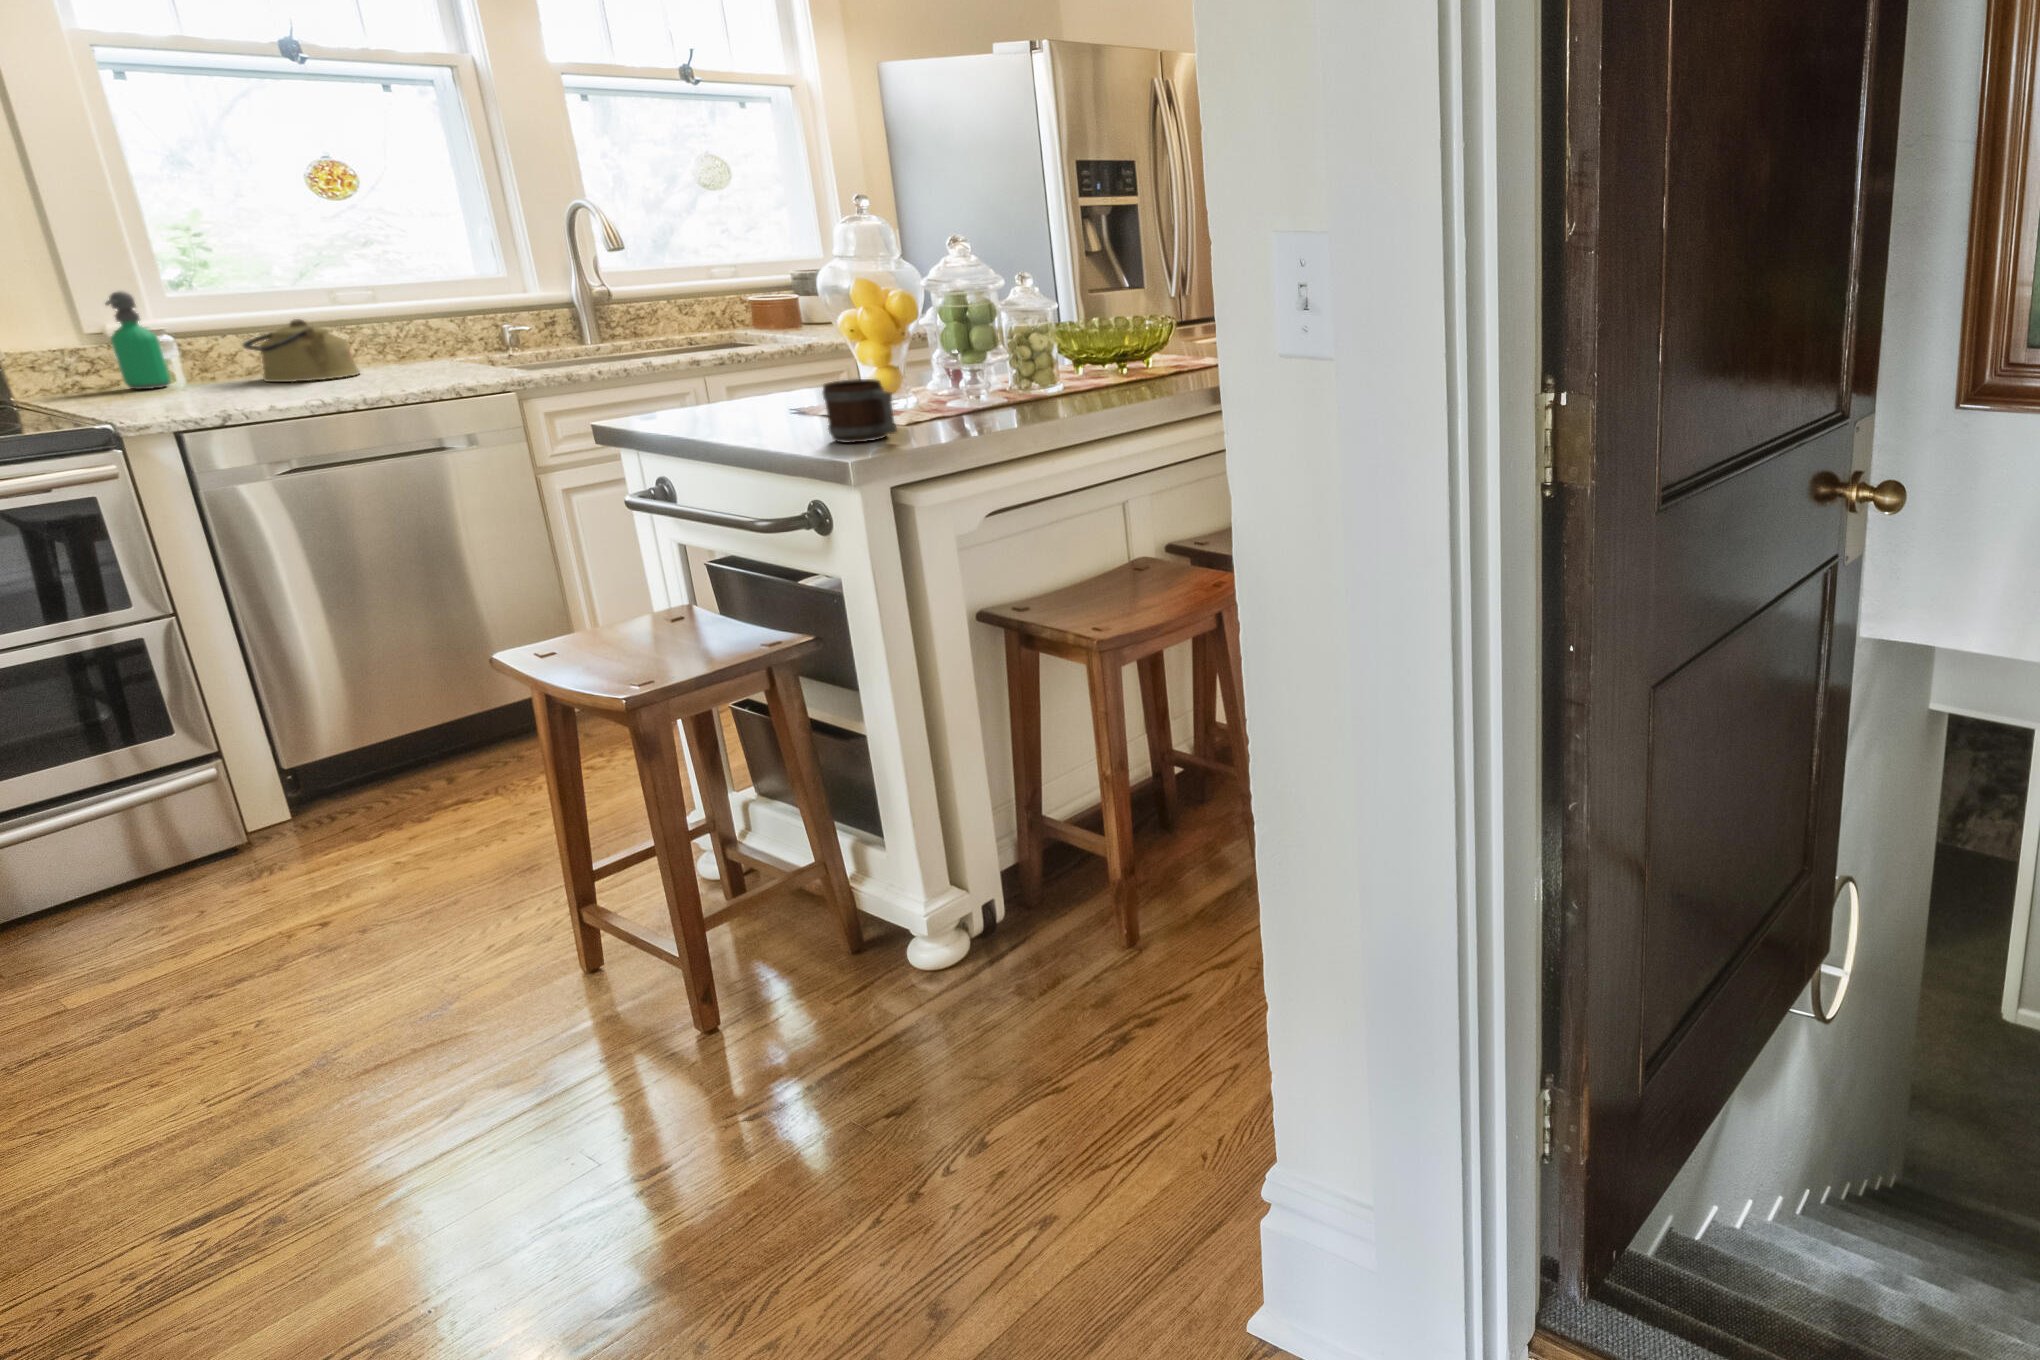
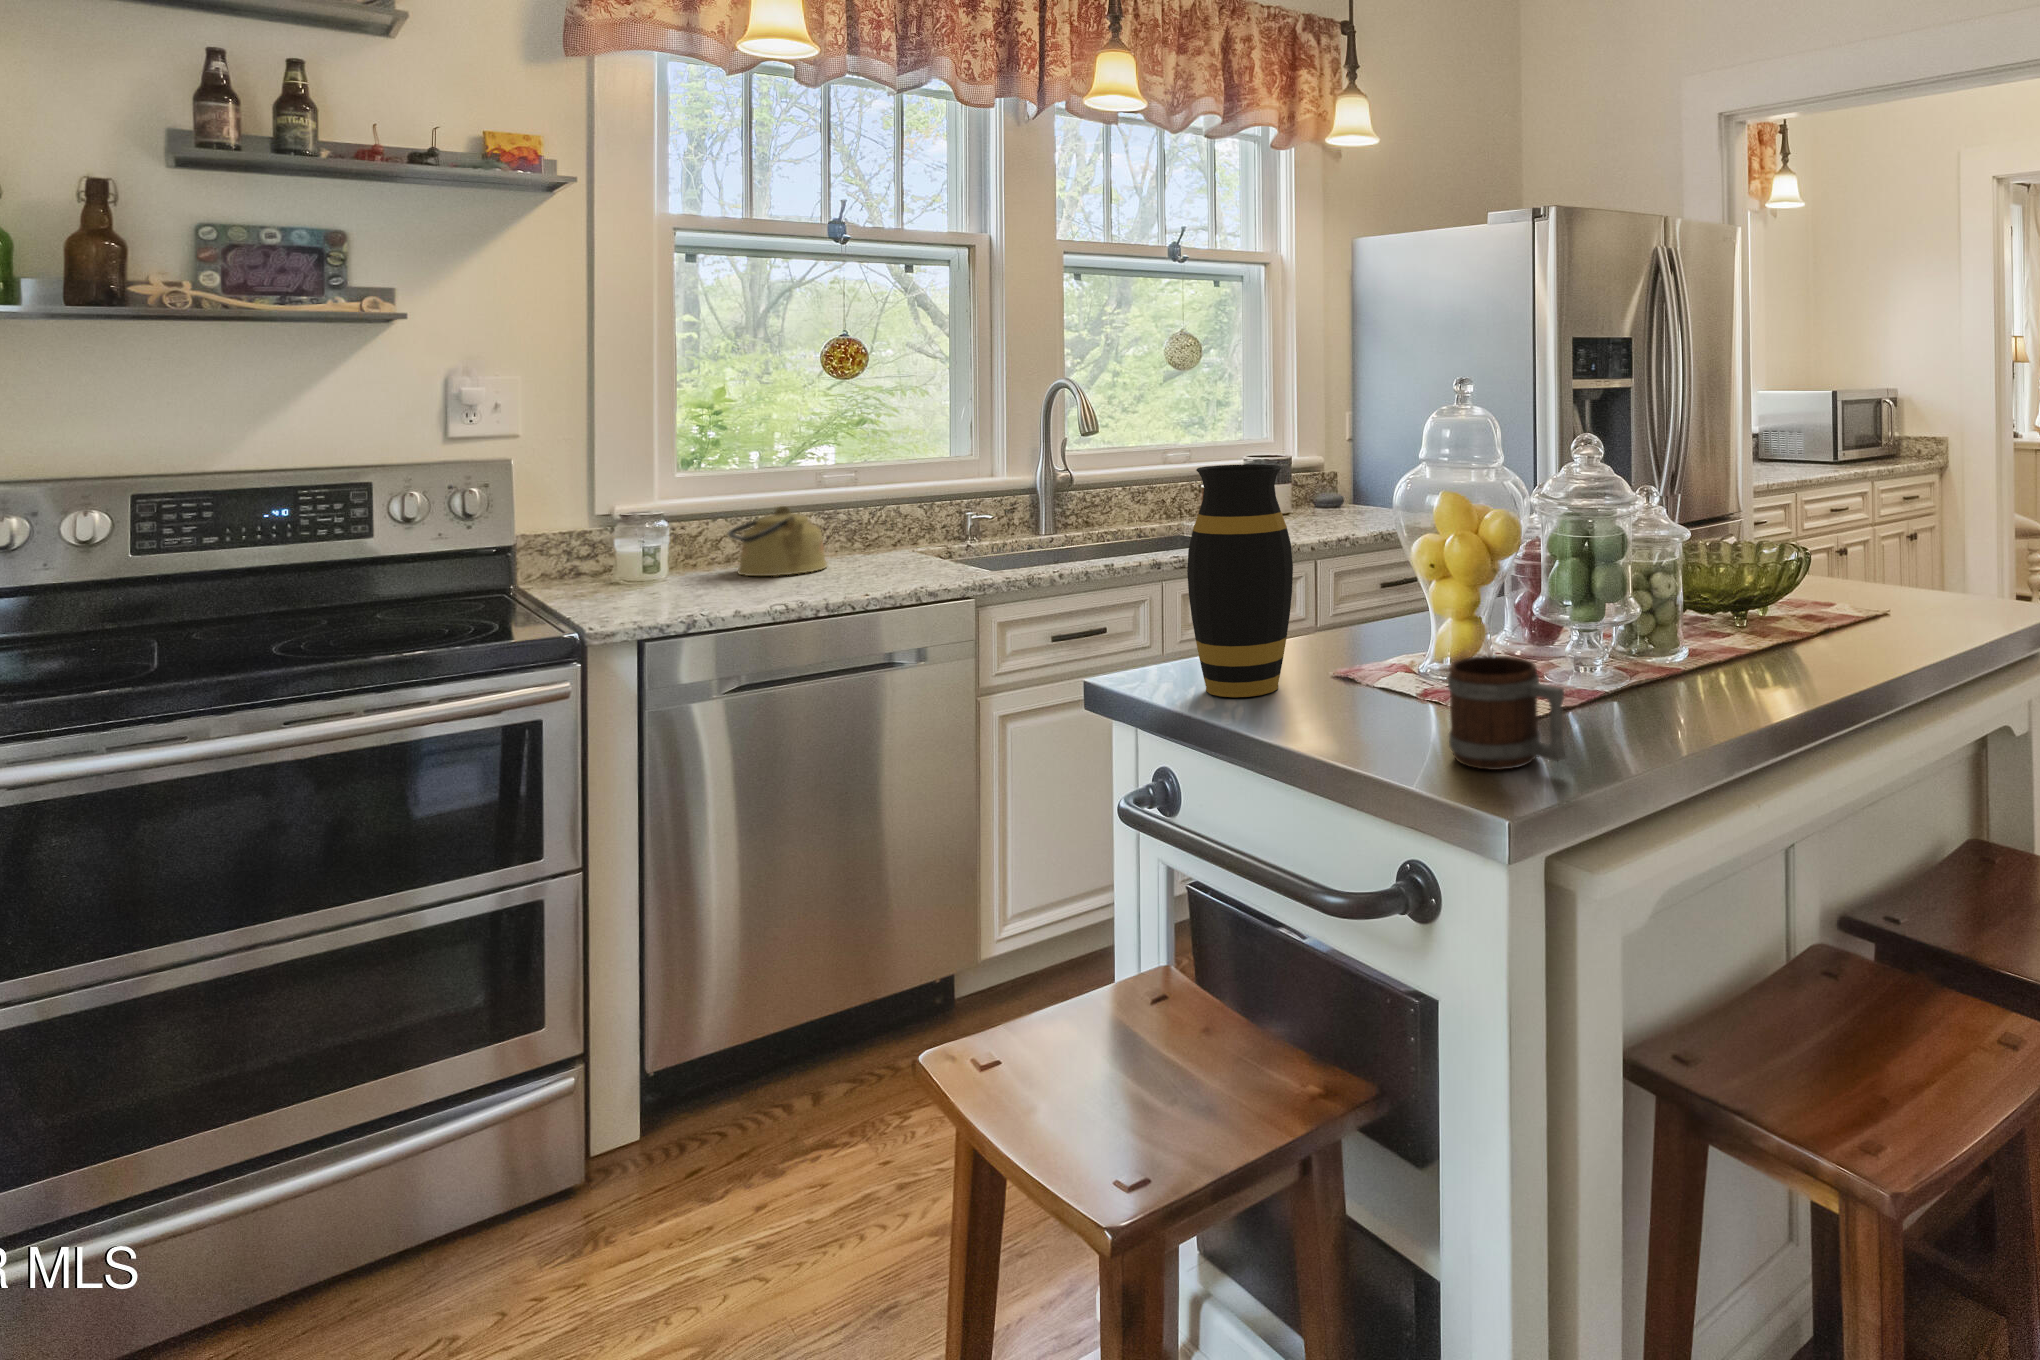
vase: none [647,264,742,424] -> present [1187,464,1293,697]
soap dispenser: present [106,291,170,389] -> none [614,475,656,580]

